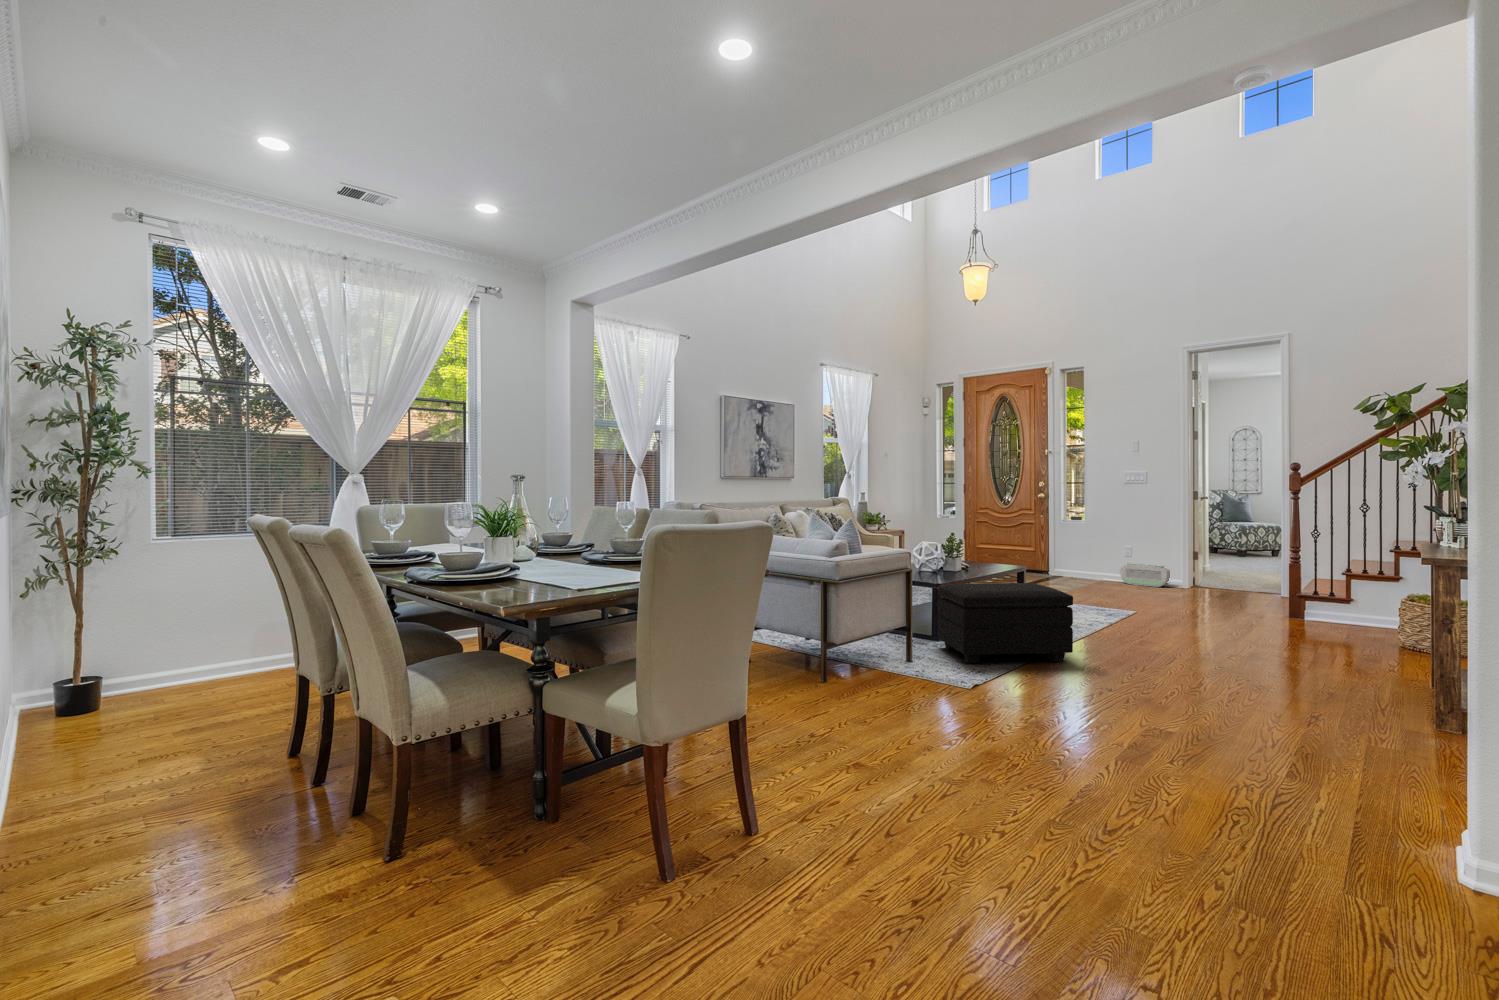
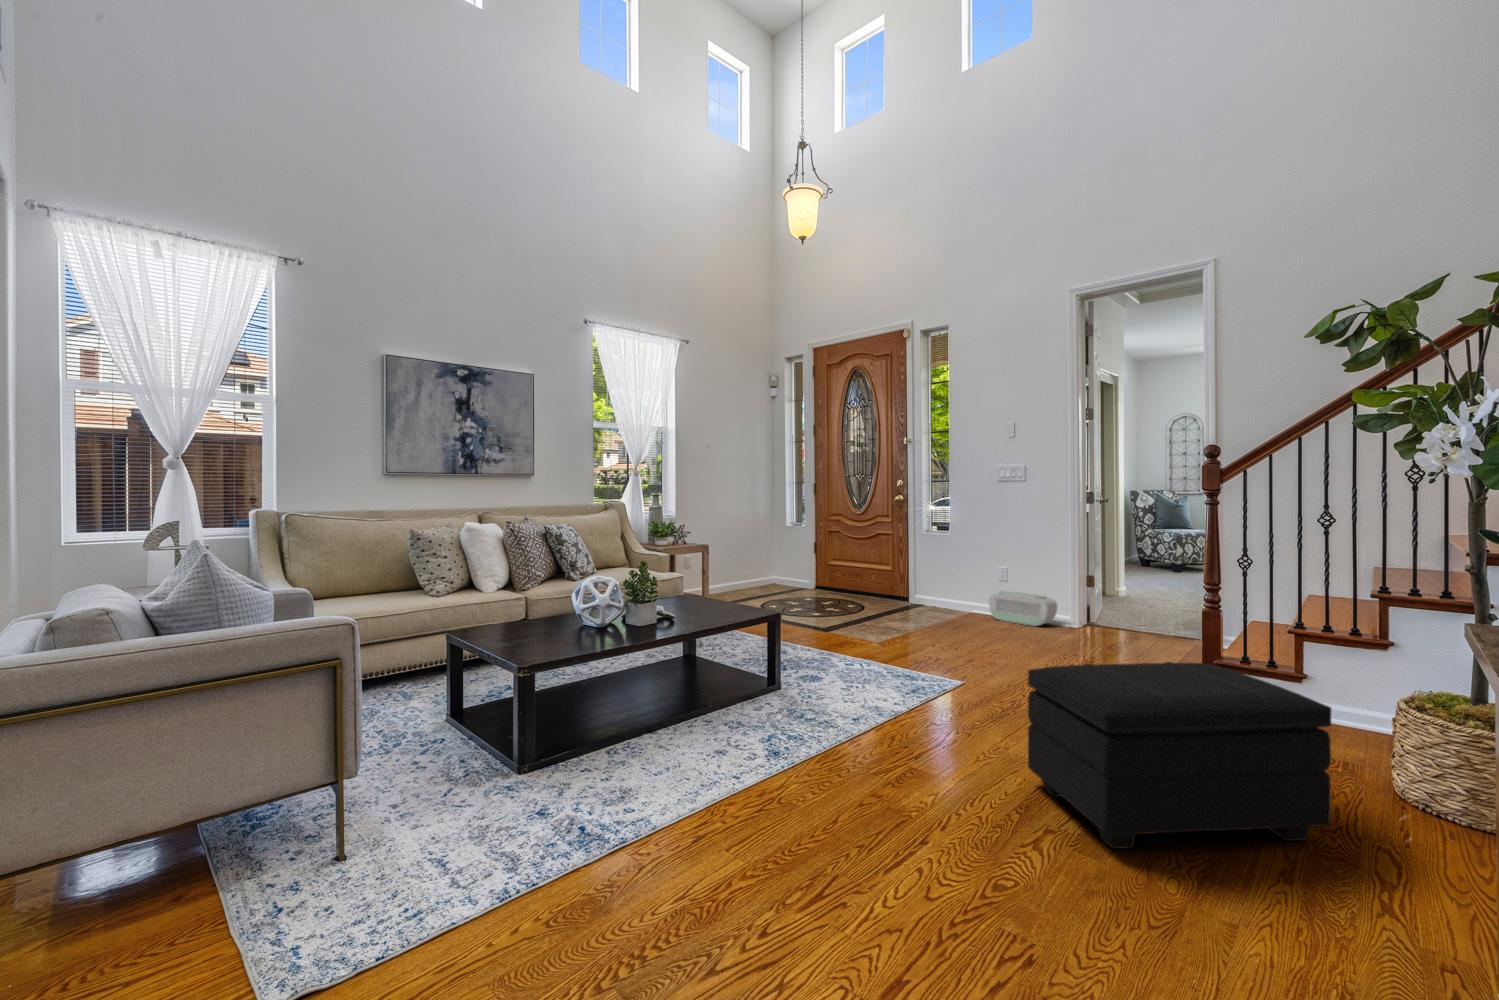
footstool: present [938,582,1073,663] -> present [1028,662,1331,849]

